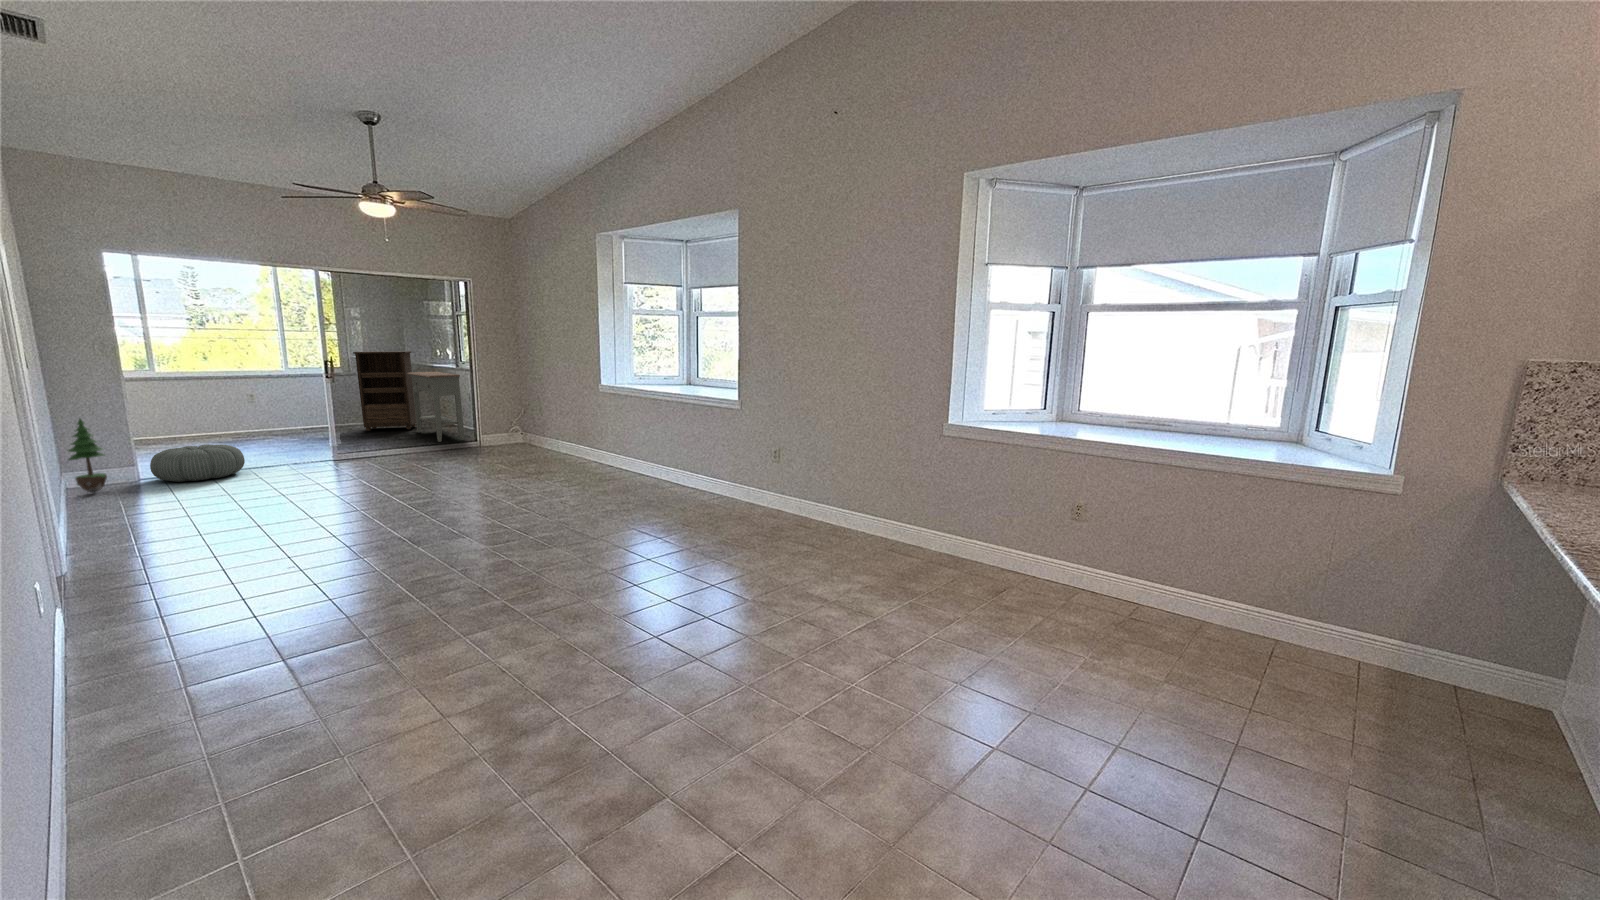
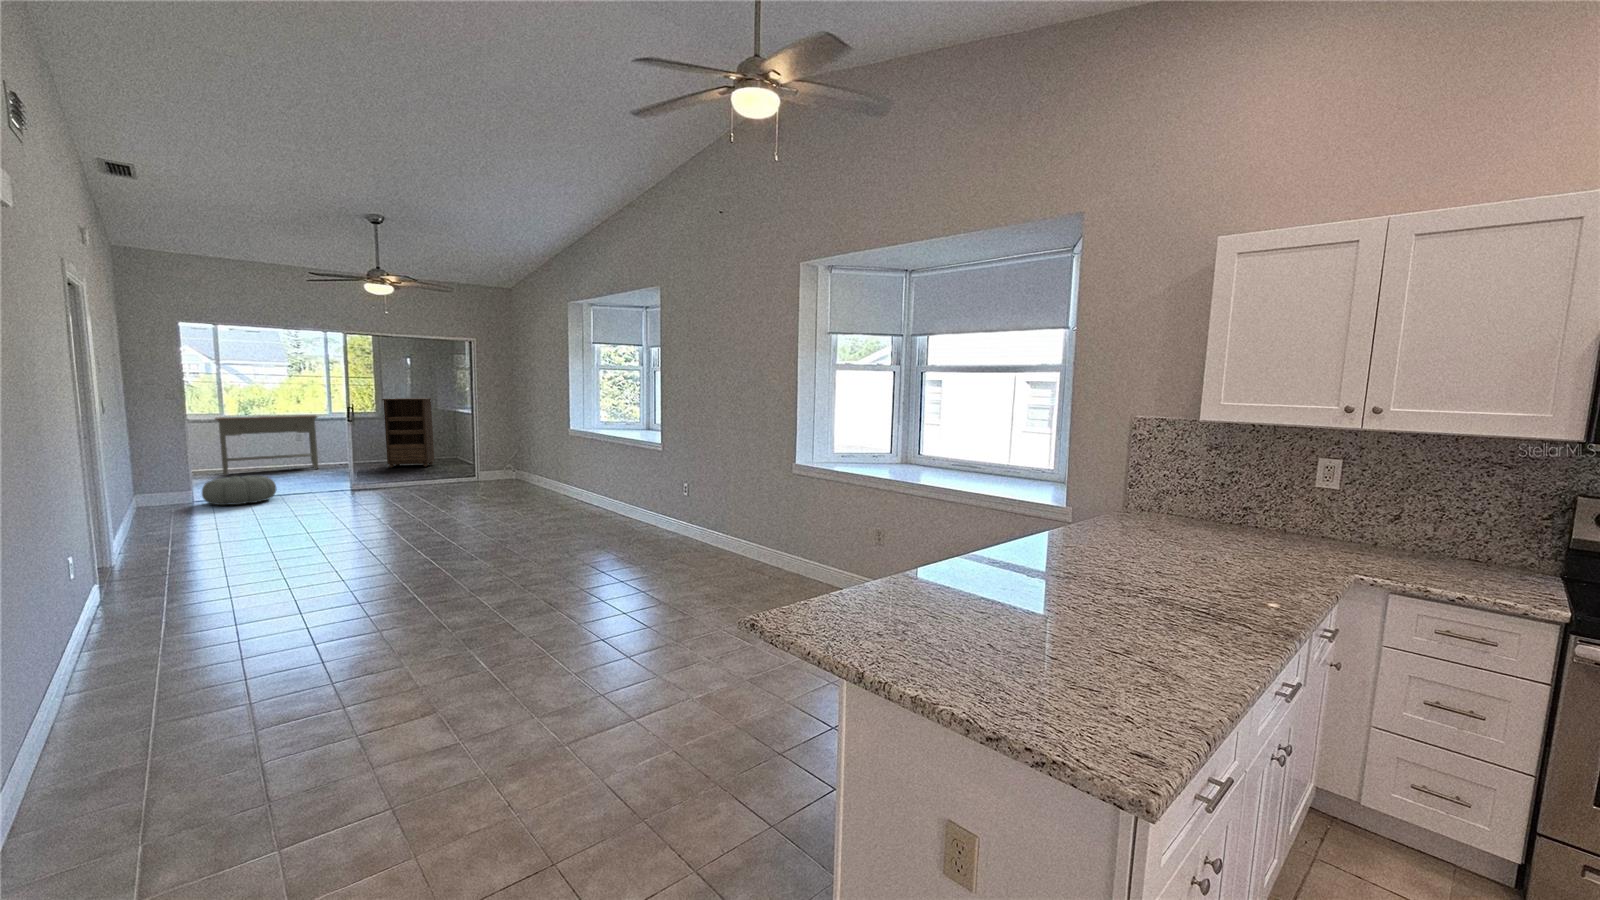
console table: present [407,372,465,442] -> present [215,415,318,476]
potted tree: present [68,419,107,493] -> none [139,452,169,513]

